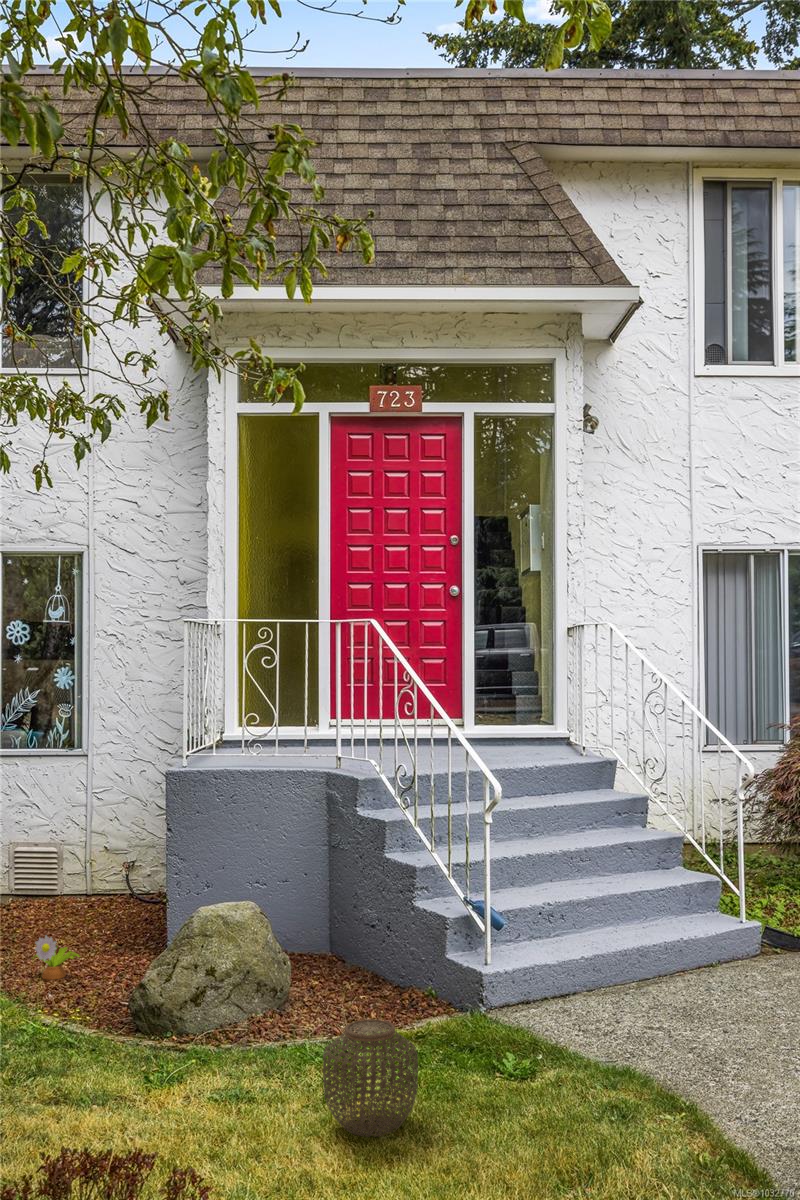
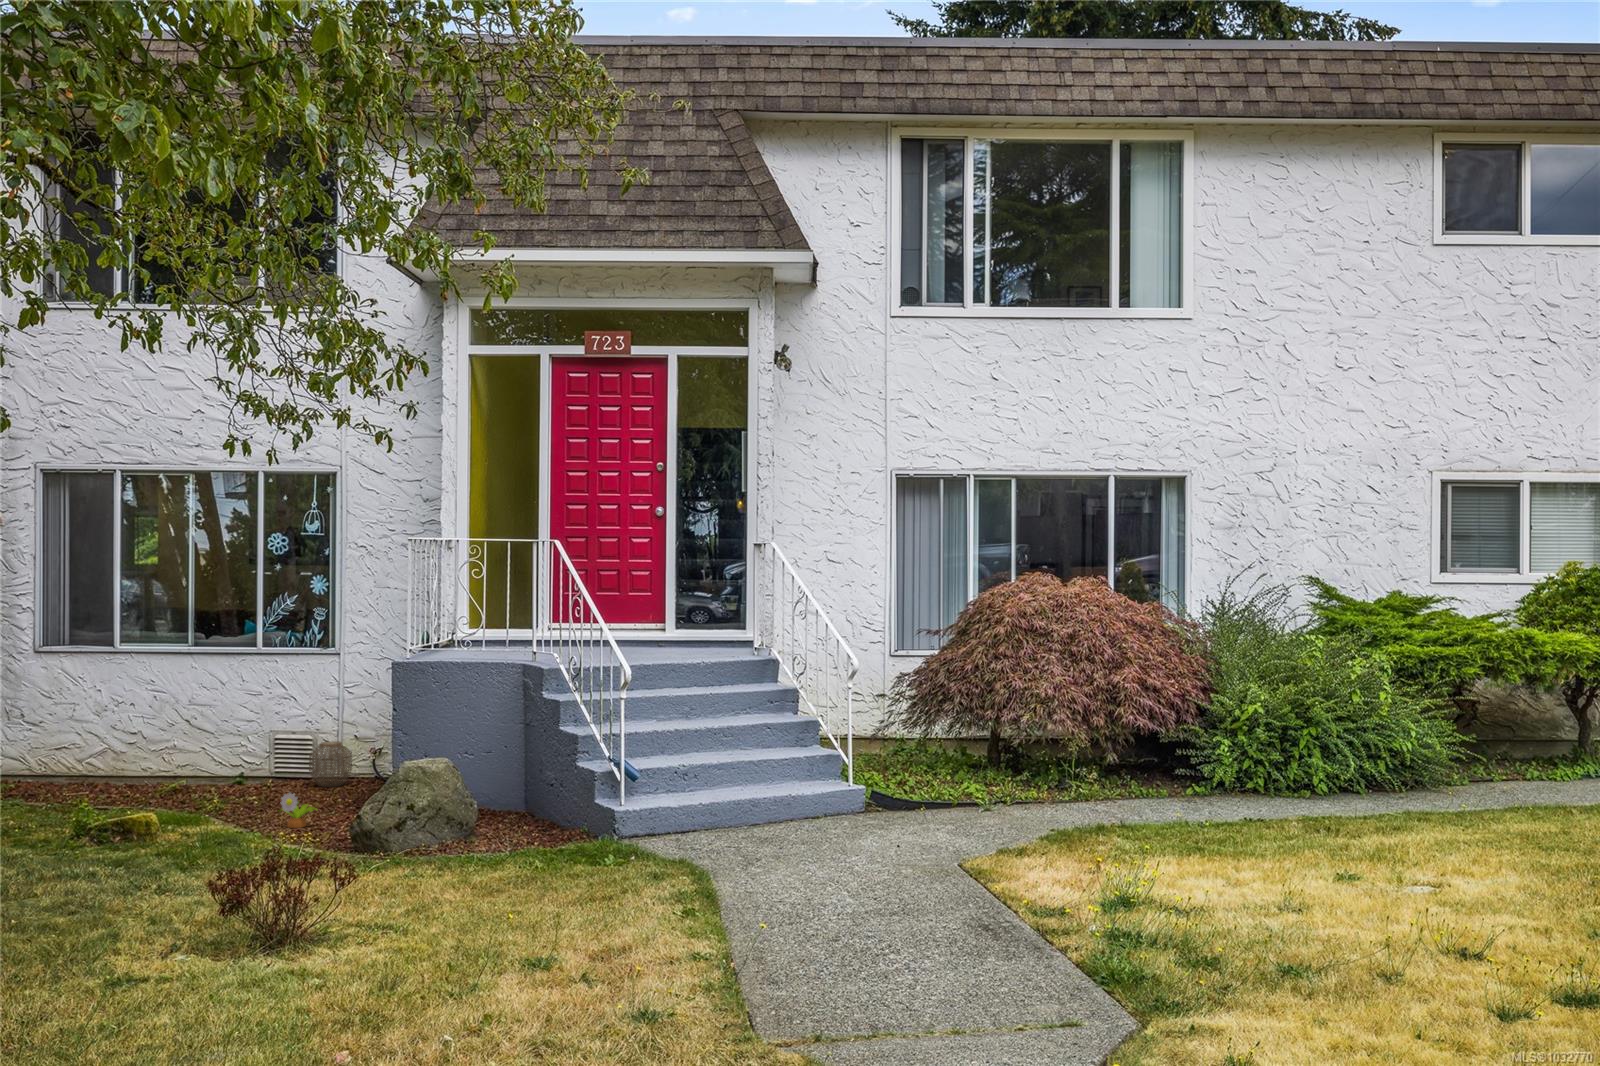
woven basket: present [323,1019,418,1137] -> present [309,741,352,787]

